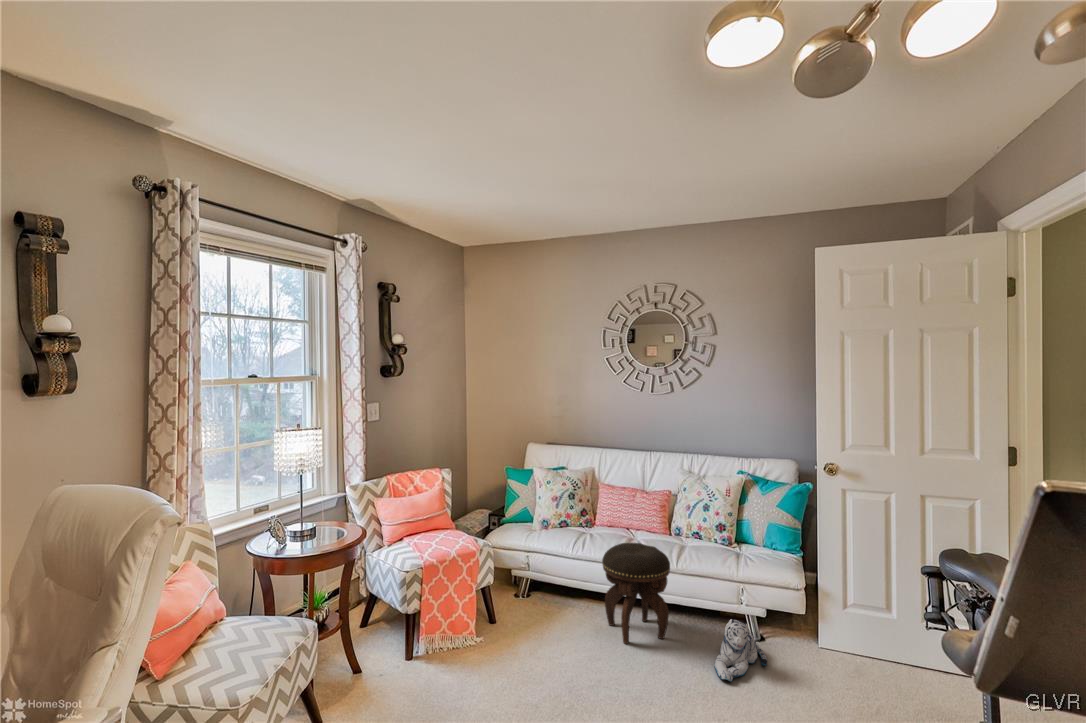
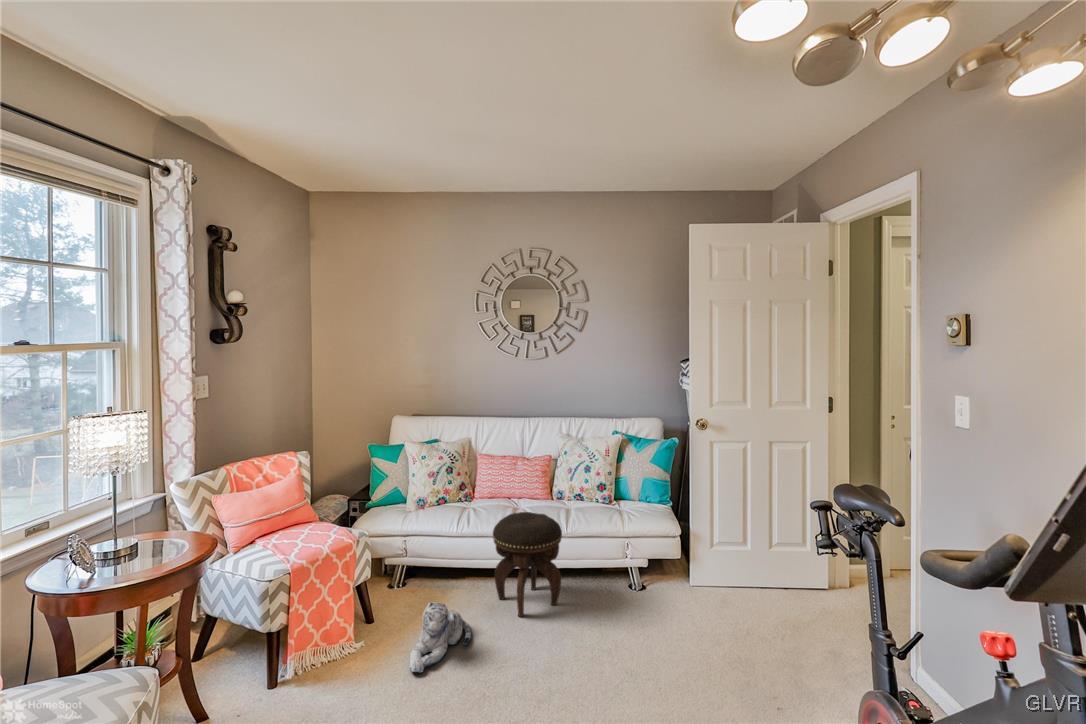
plush toy: present [714,619,767,682] -> present [409,602,471,673]

